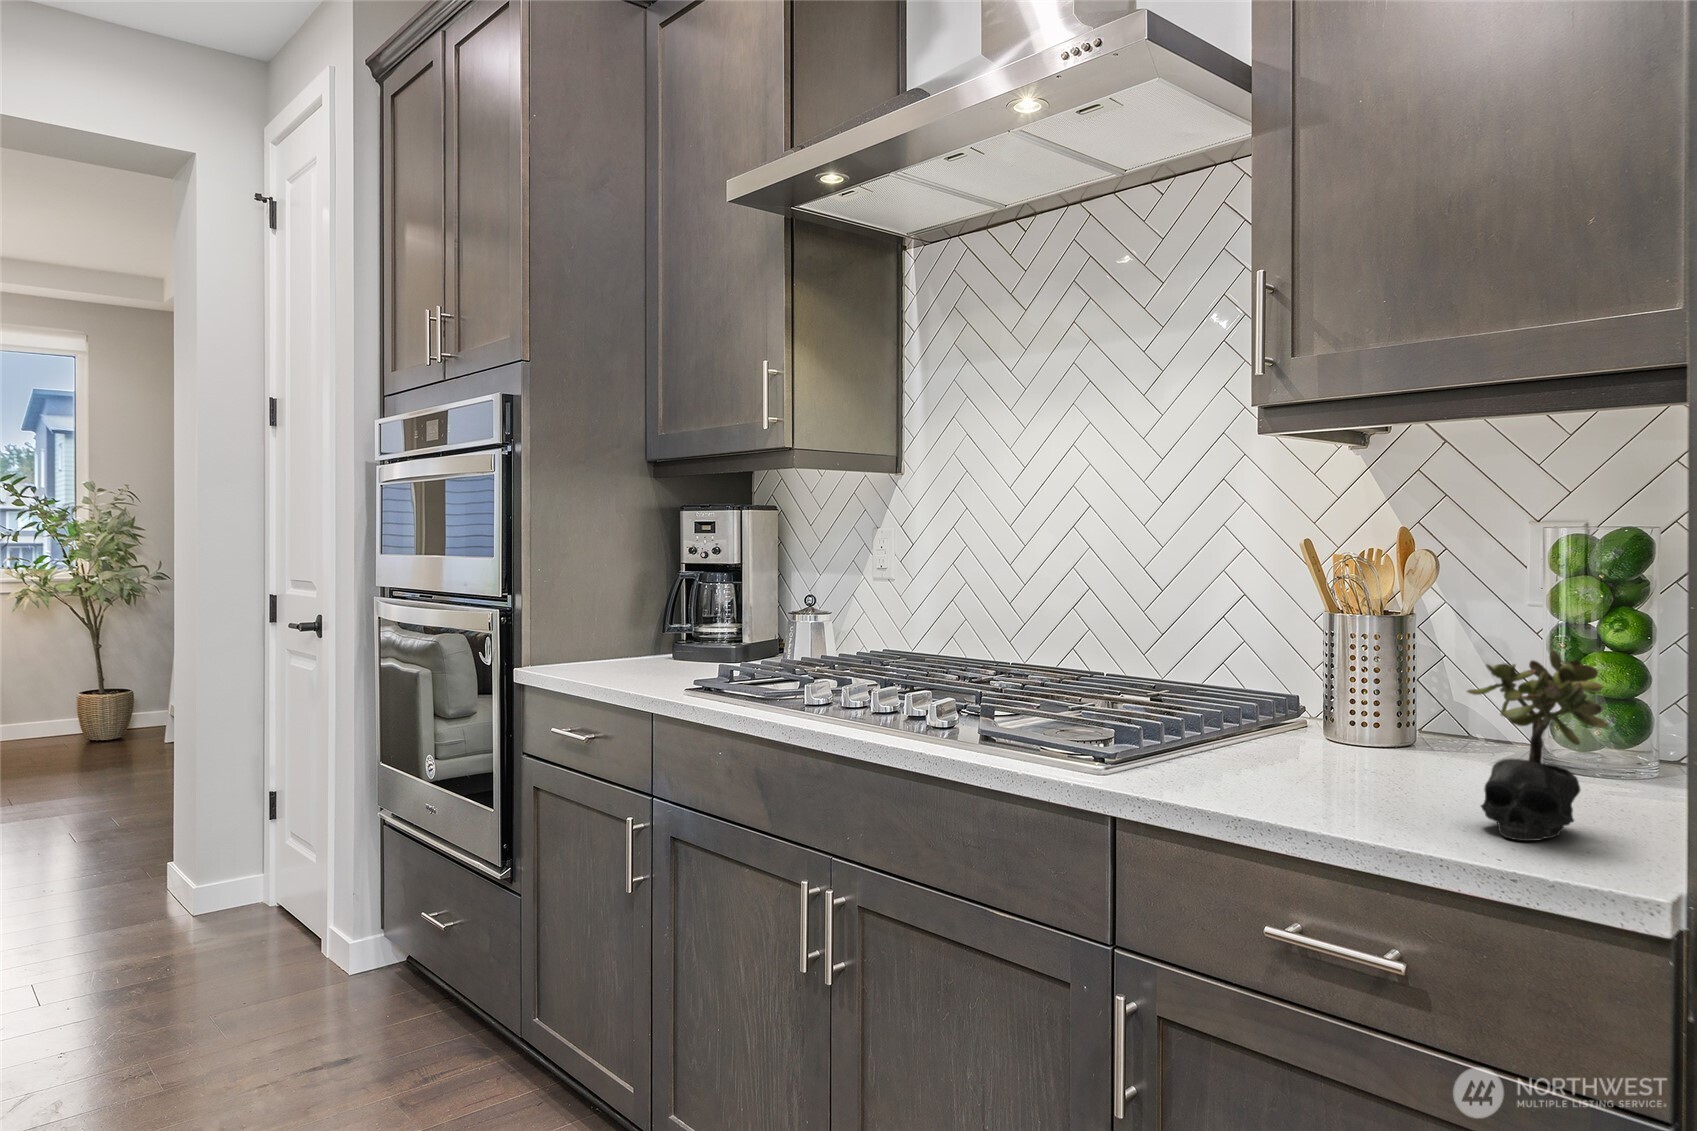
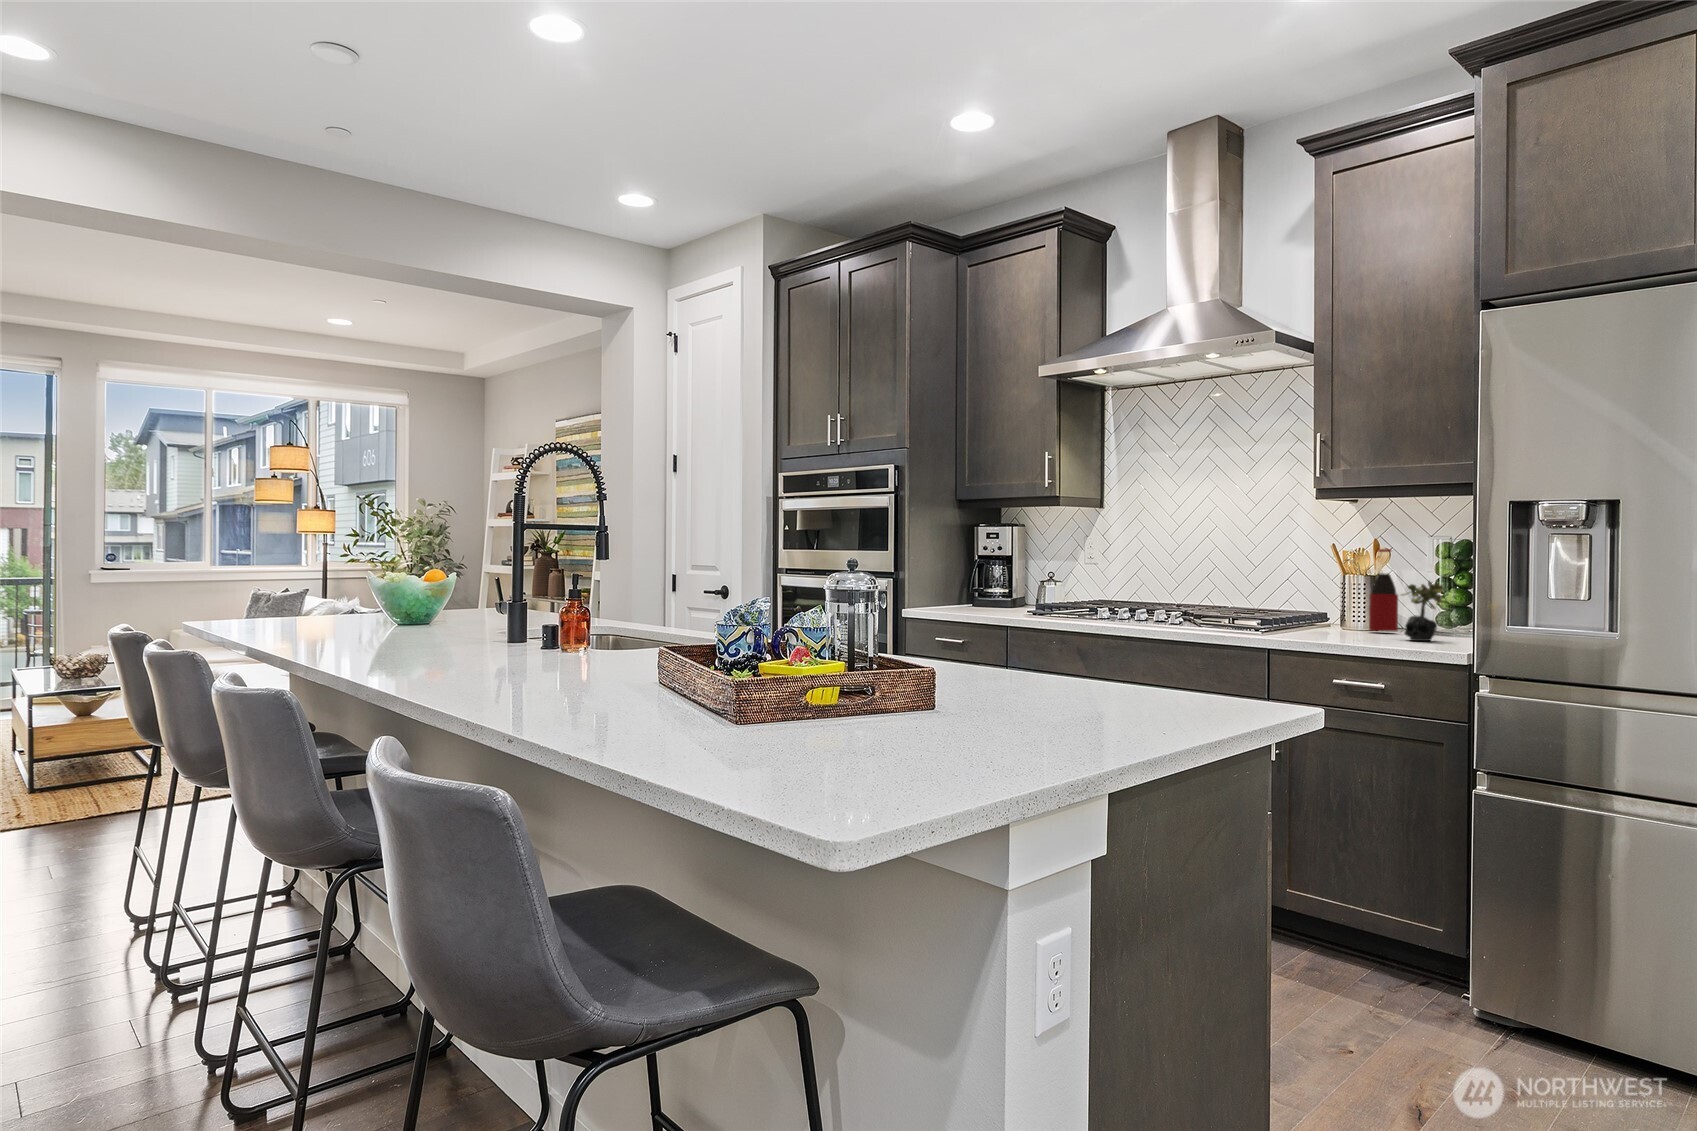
bottle: none [1384,553,1457,768] -> present [1369,549,1398,631]

